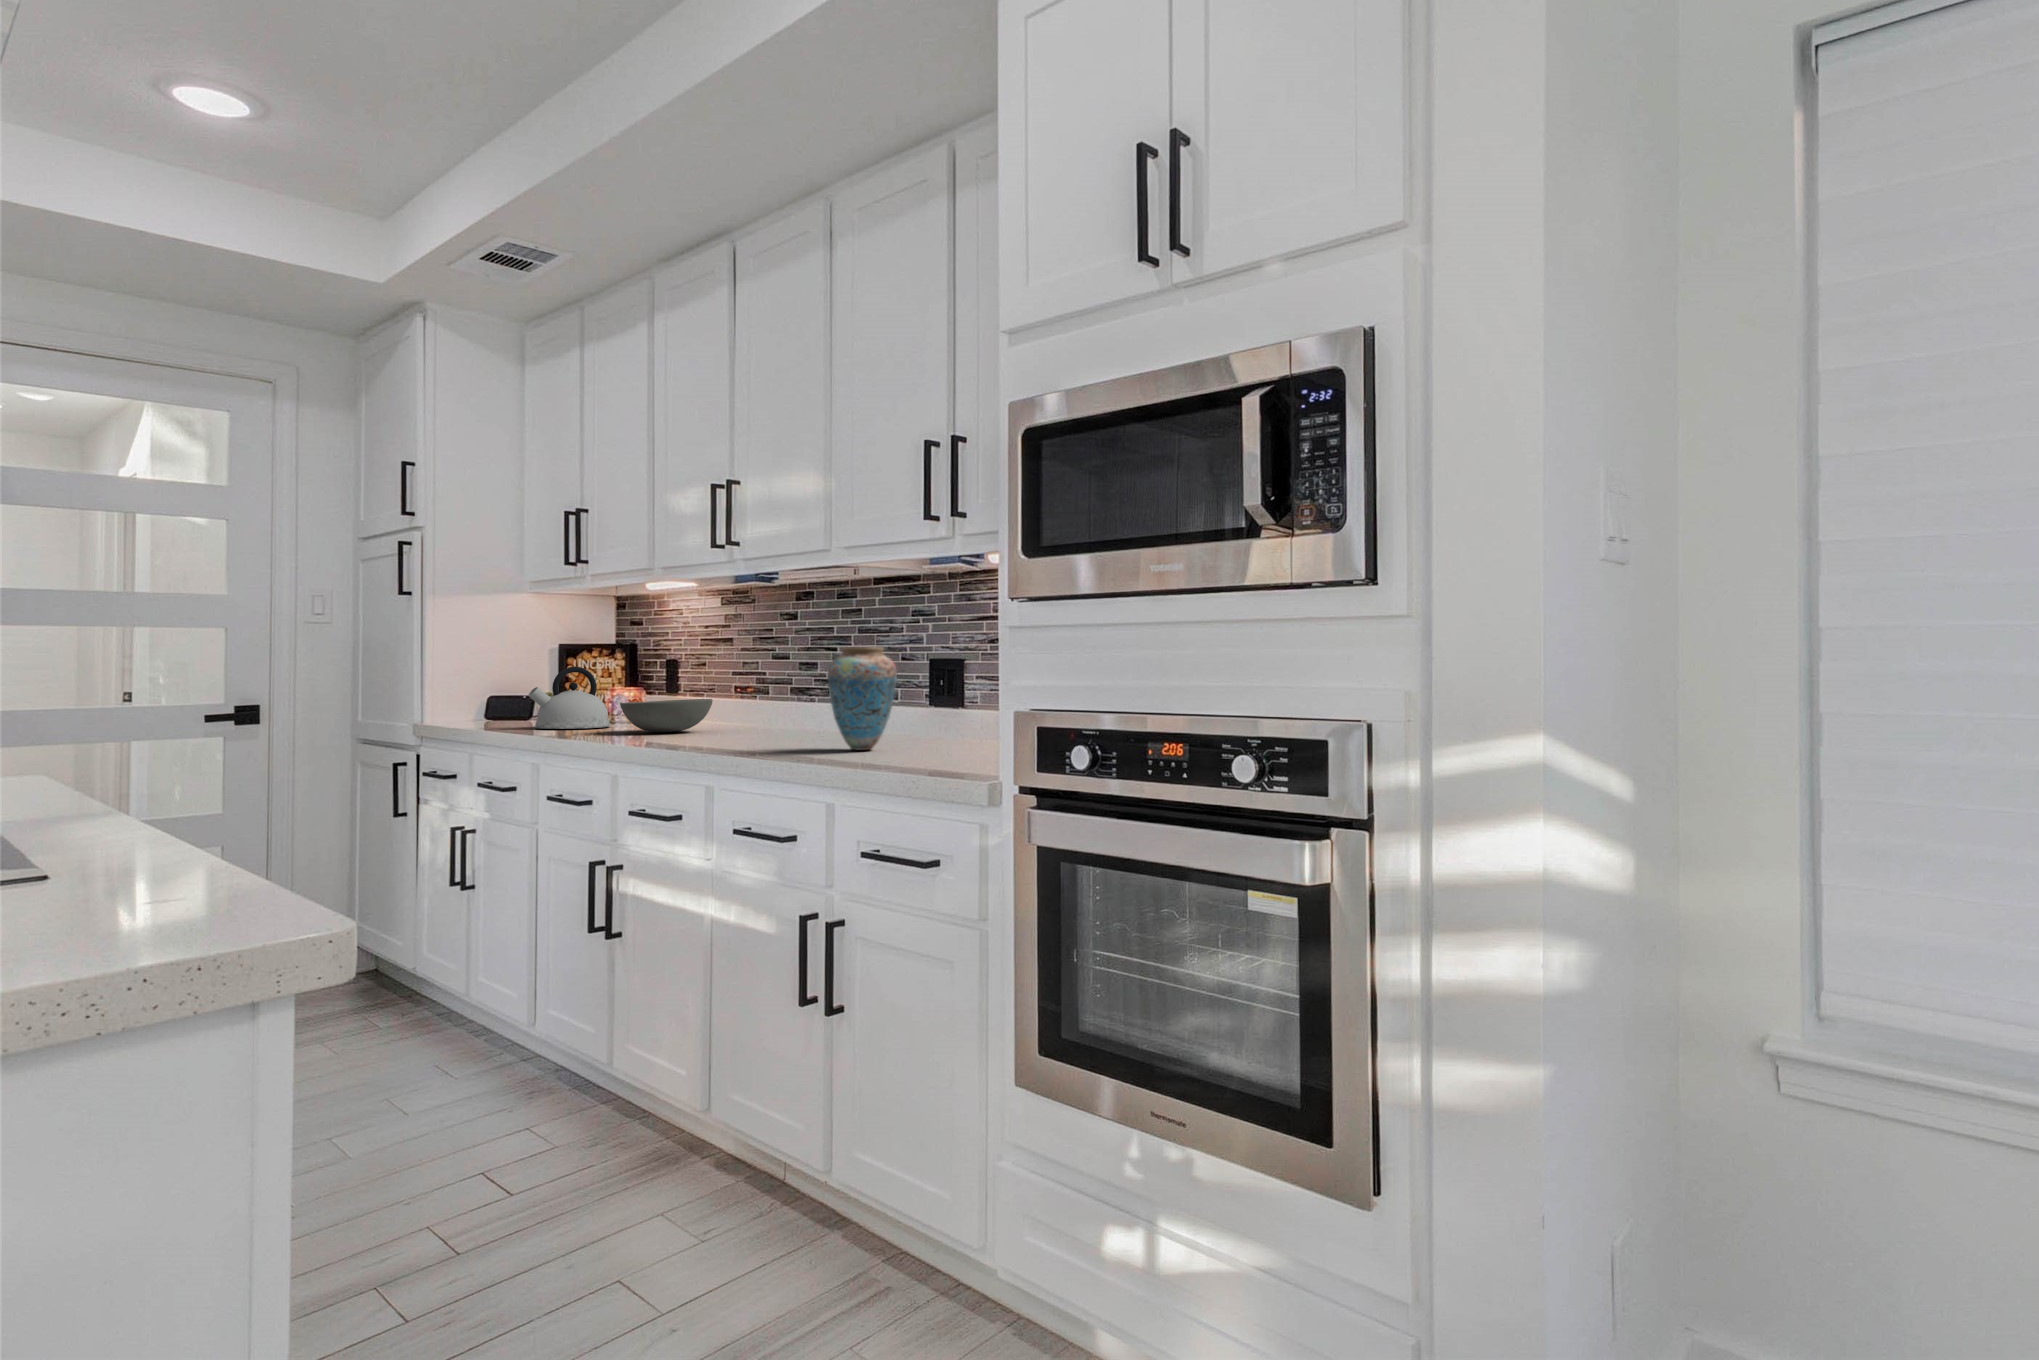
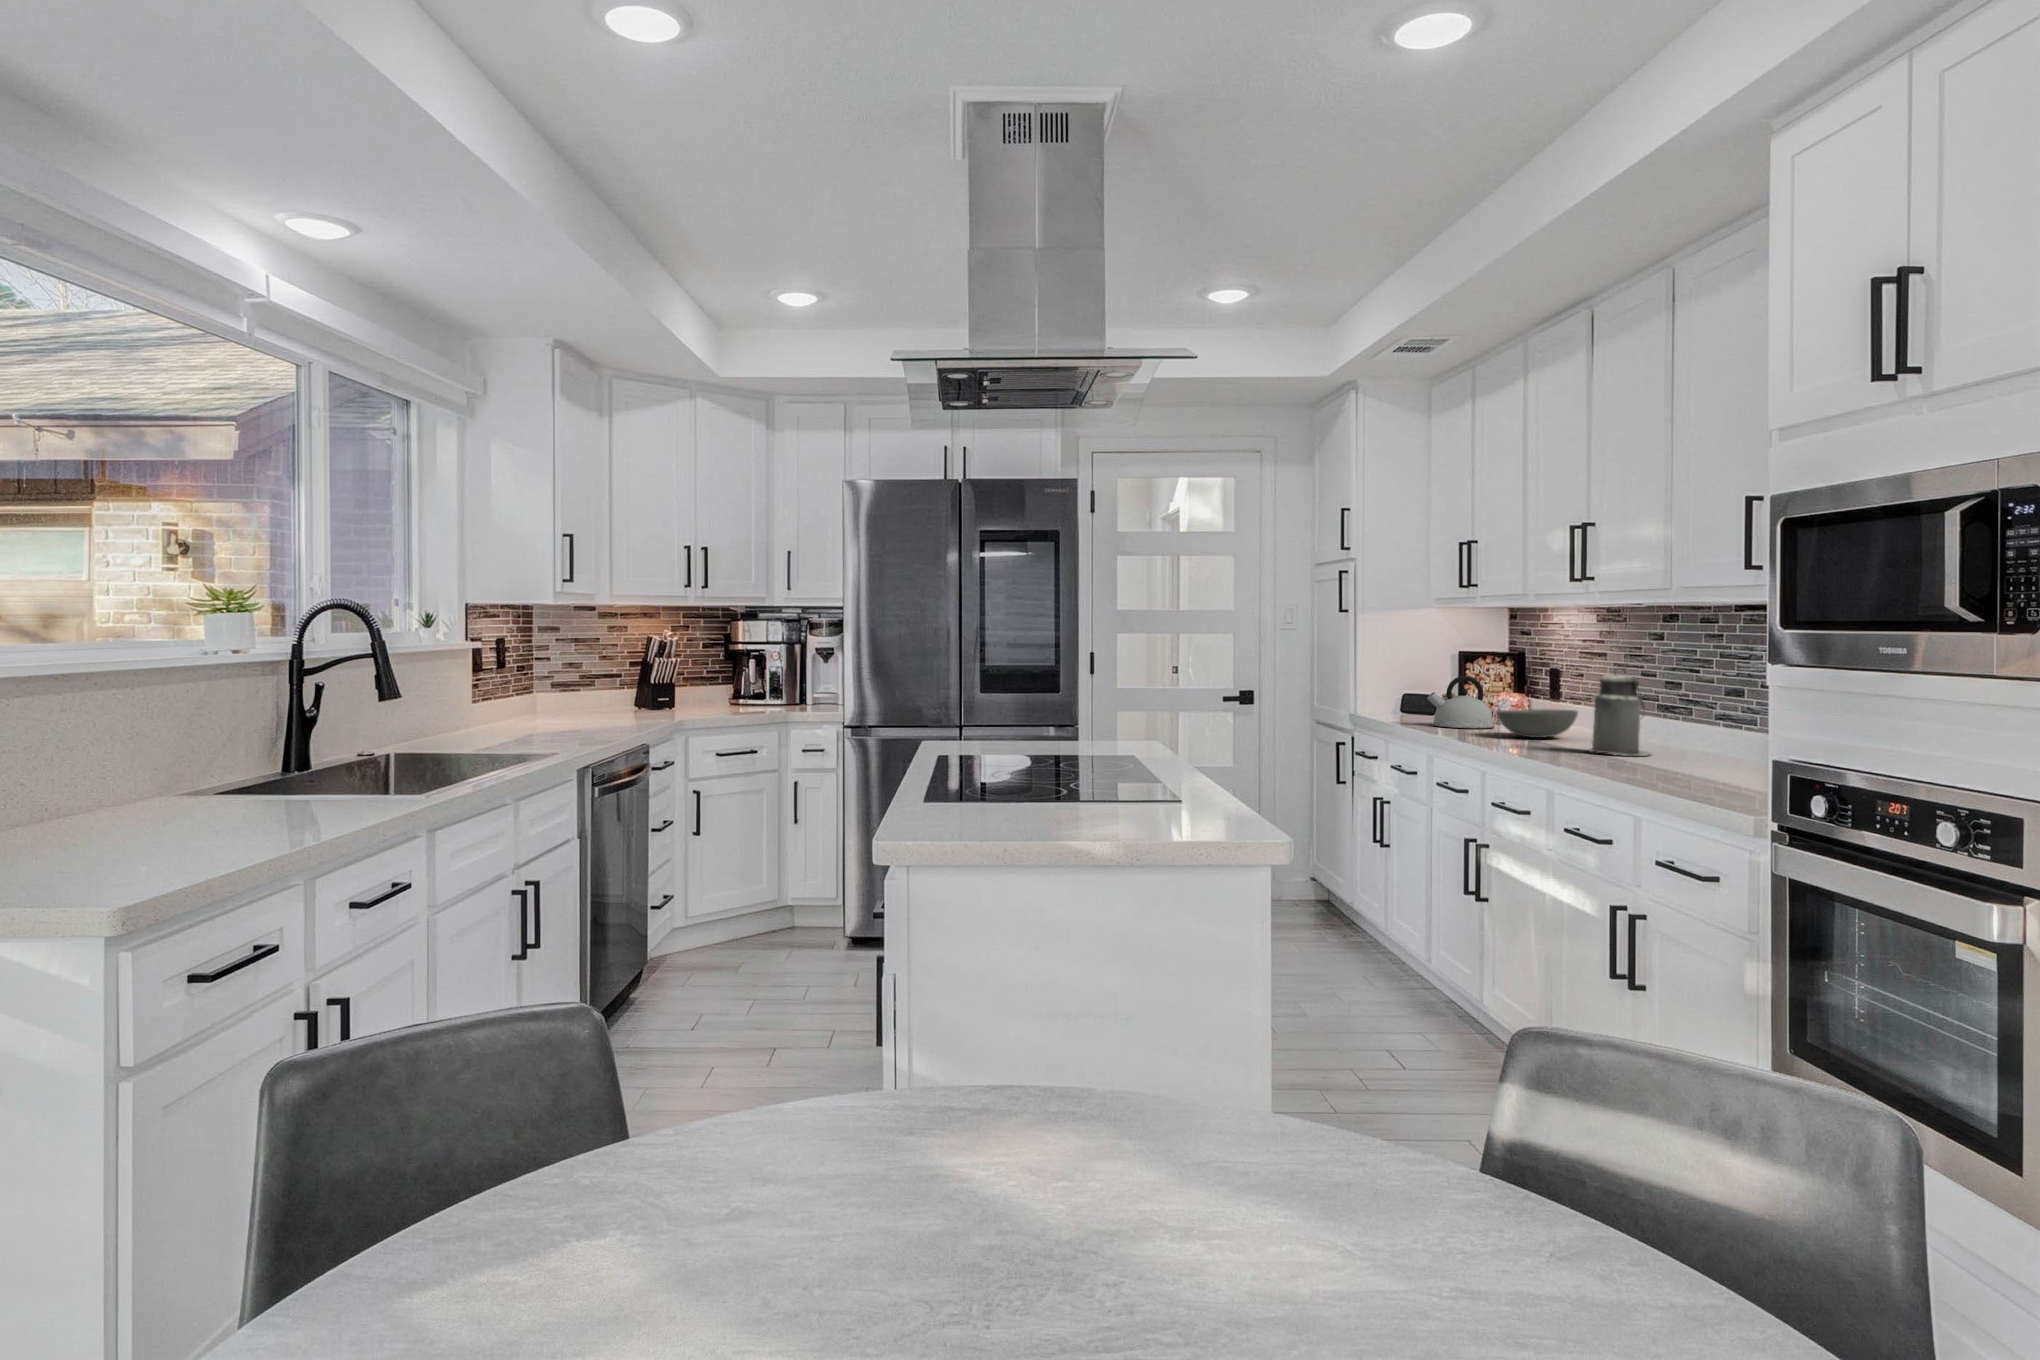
canister: none [732,642,804,741] -> present [1586,667,1652,756]
vase: present [827,647,897,750] -> none [1656,680,1726,773]

